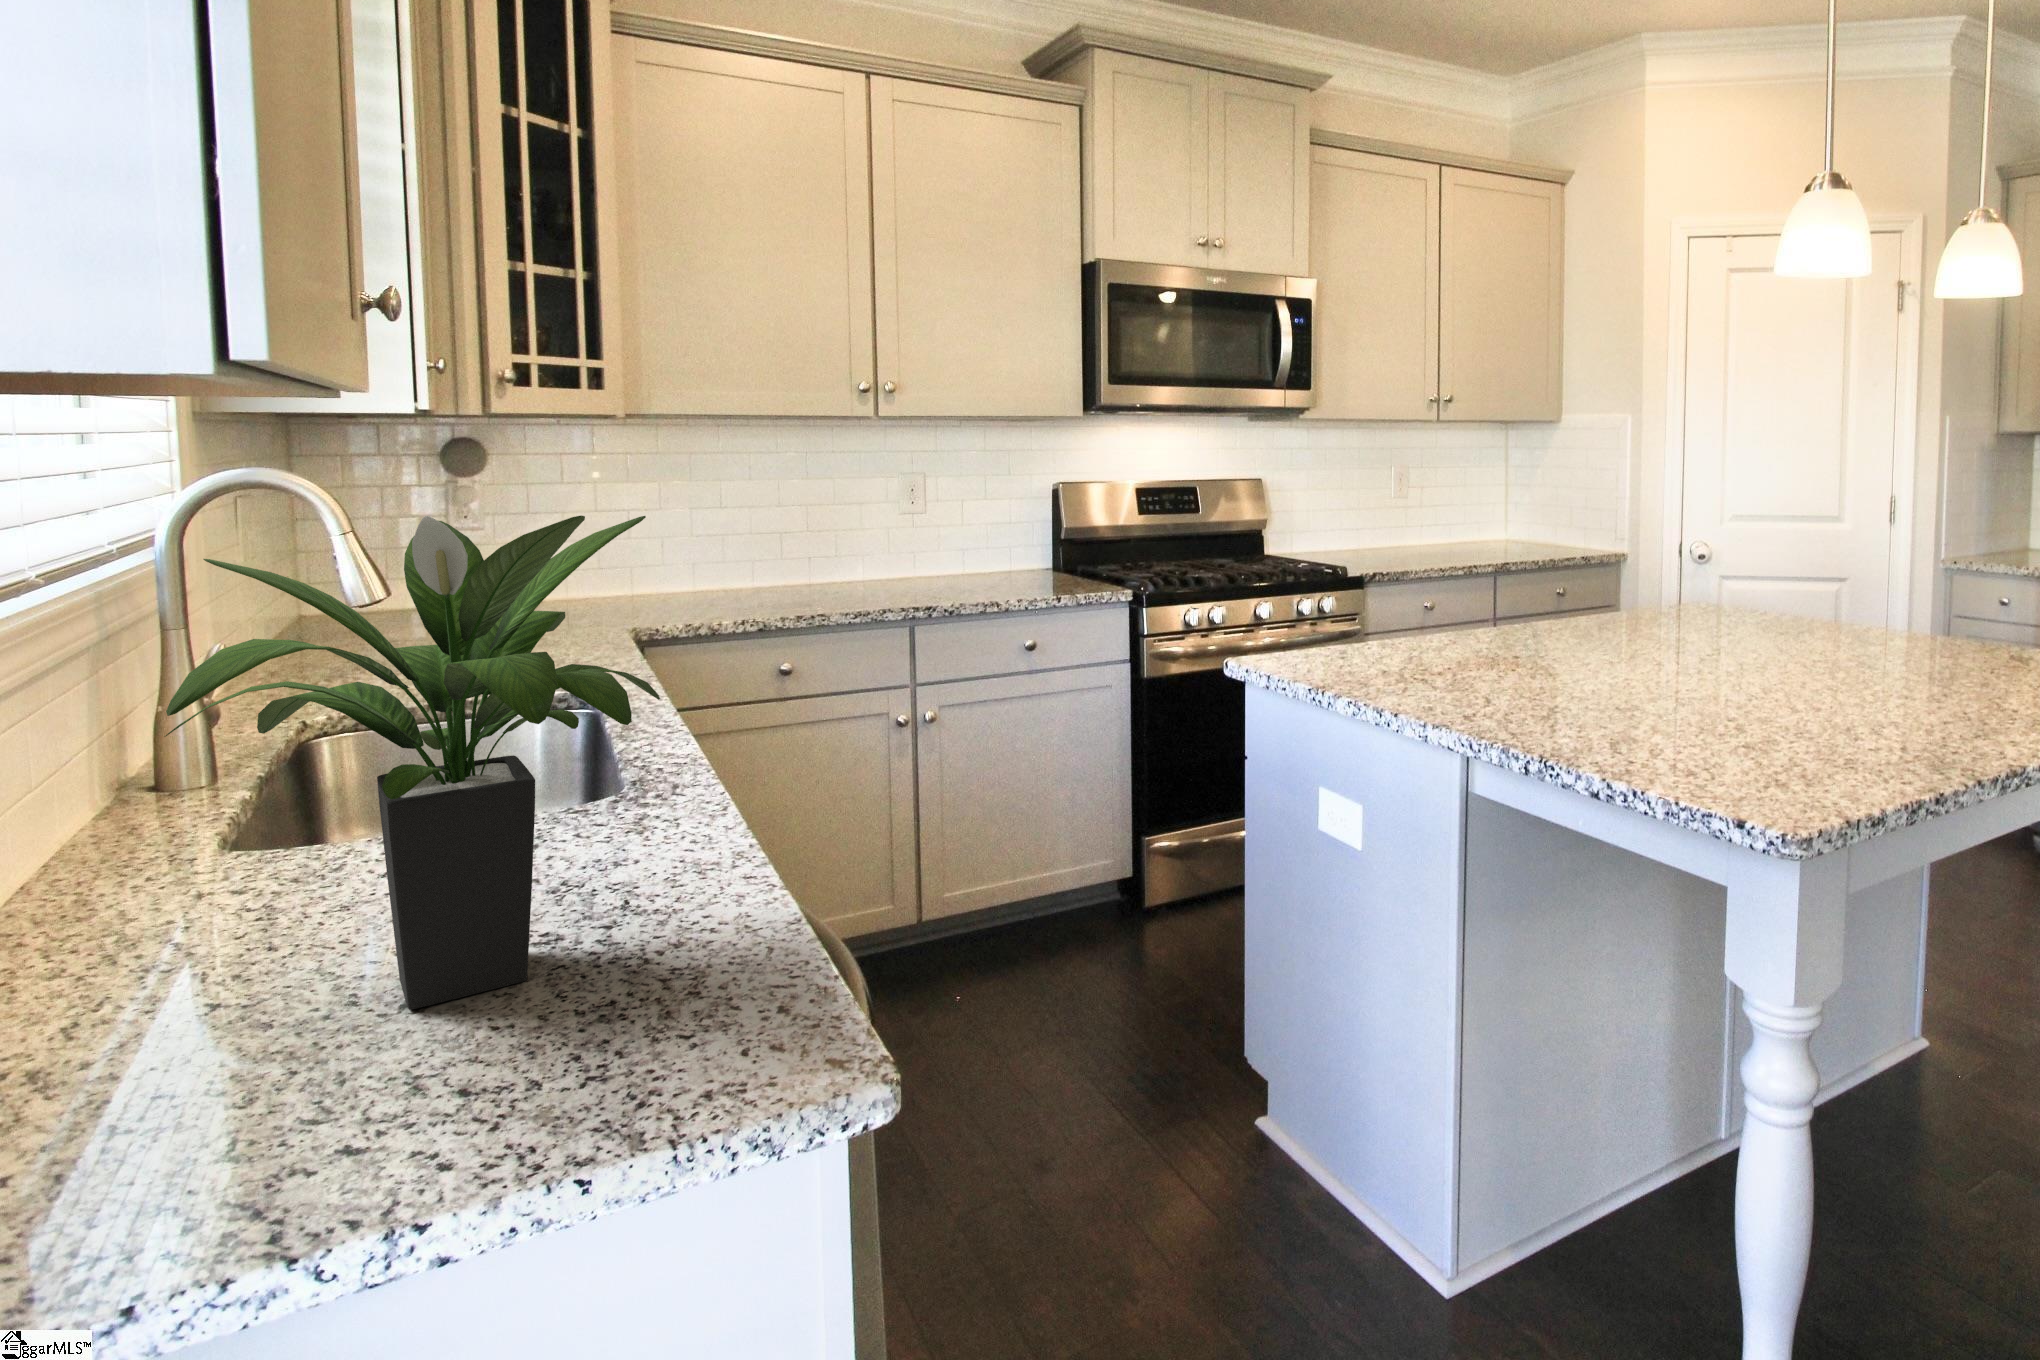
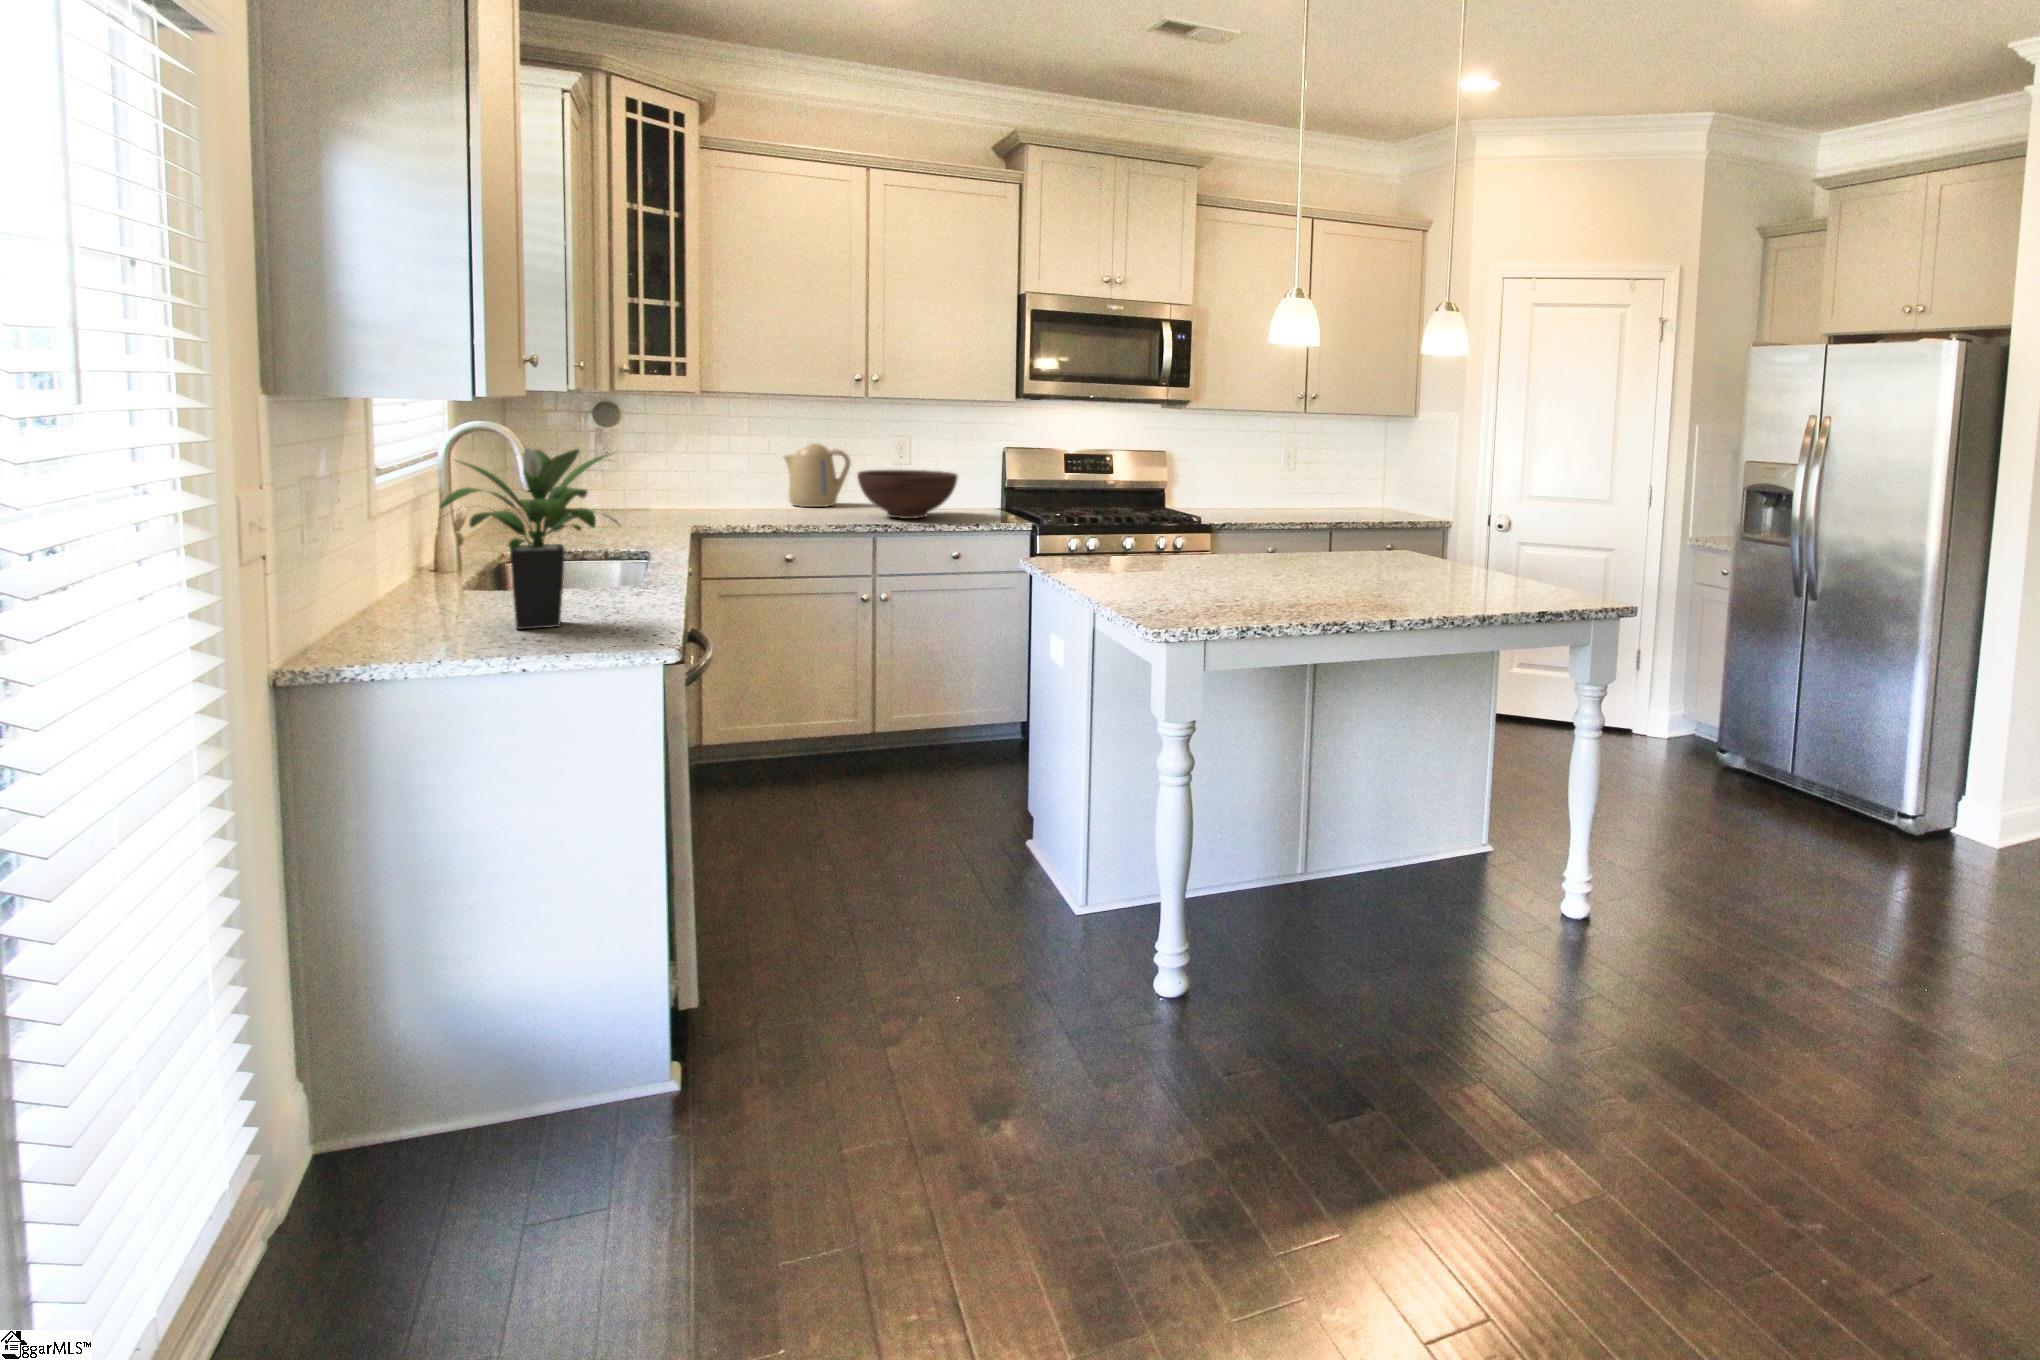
kettle: none [740,488,844,584] -> present [784,443,851,507]
fruit bowl: none [873,521,1022,595] -> present [857,470,958,519]

